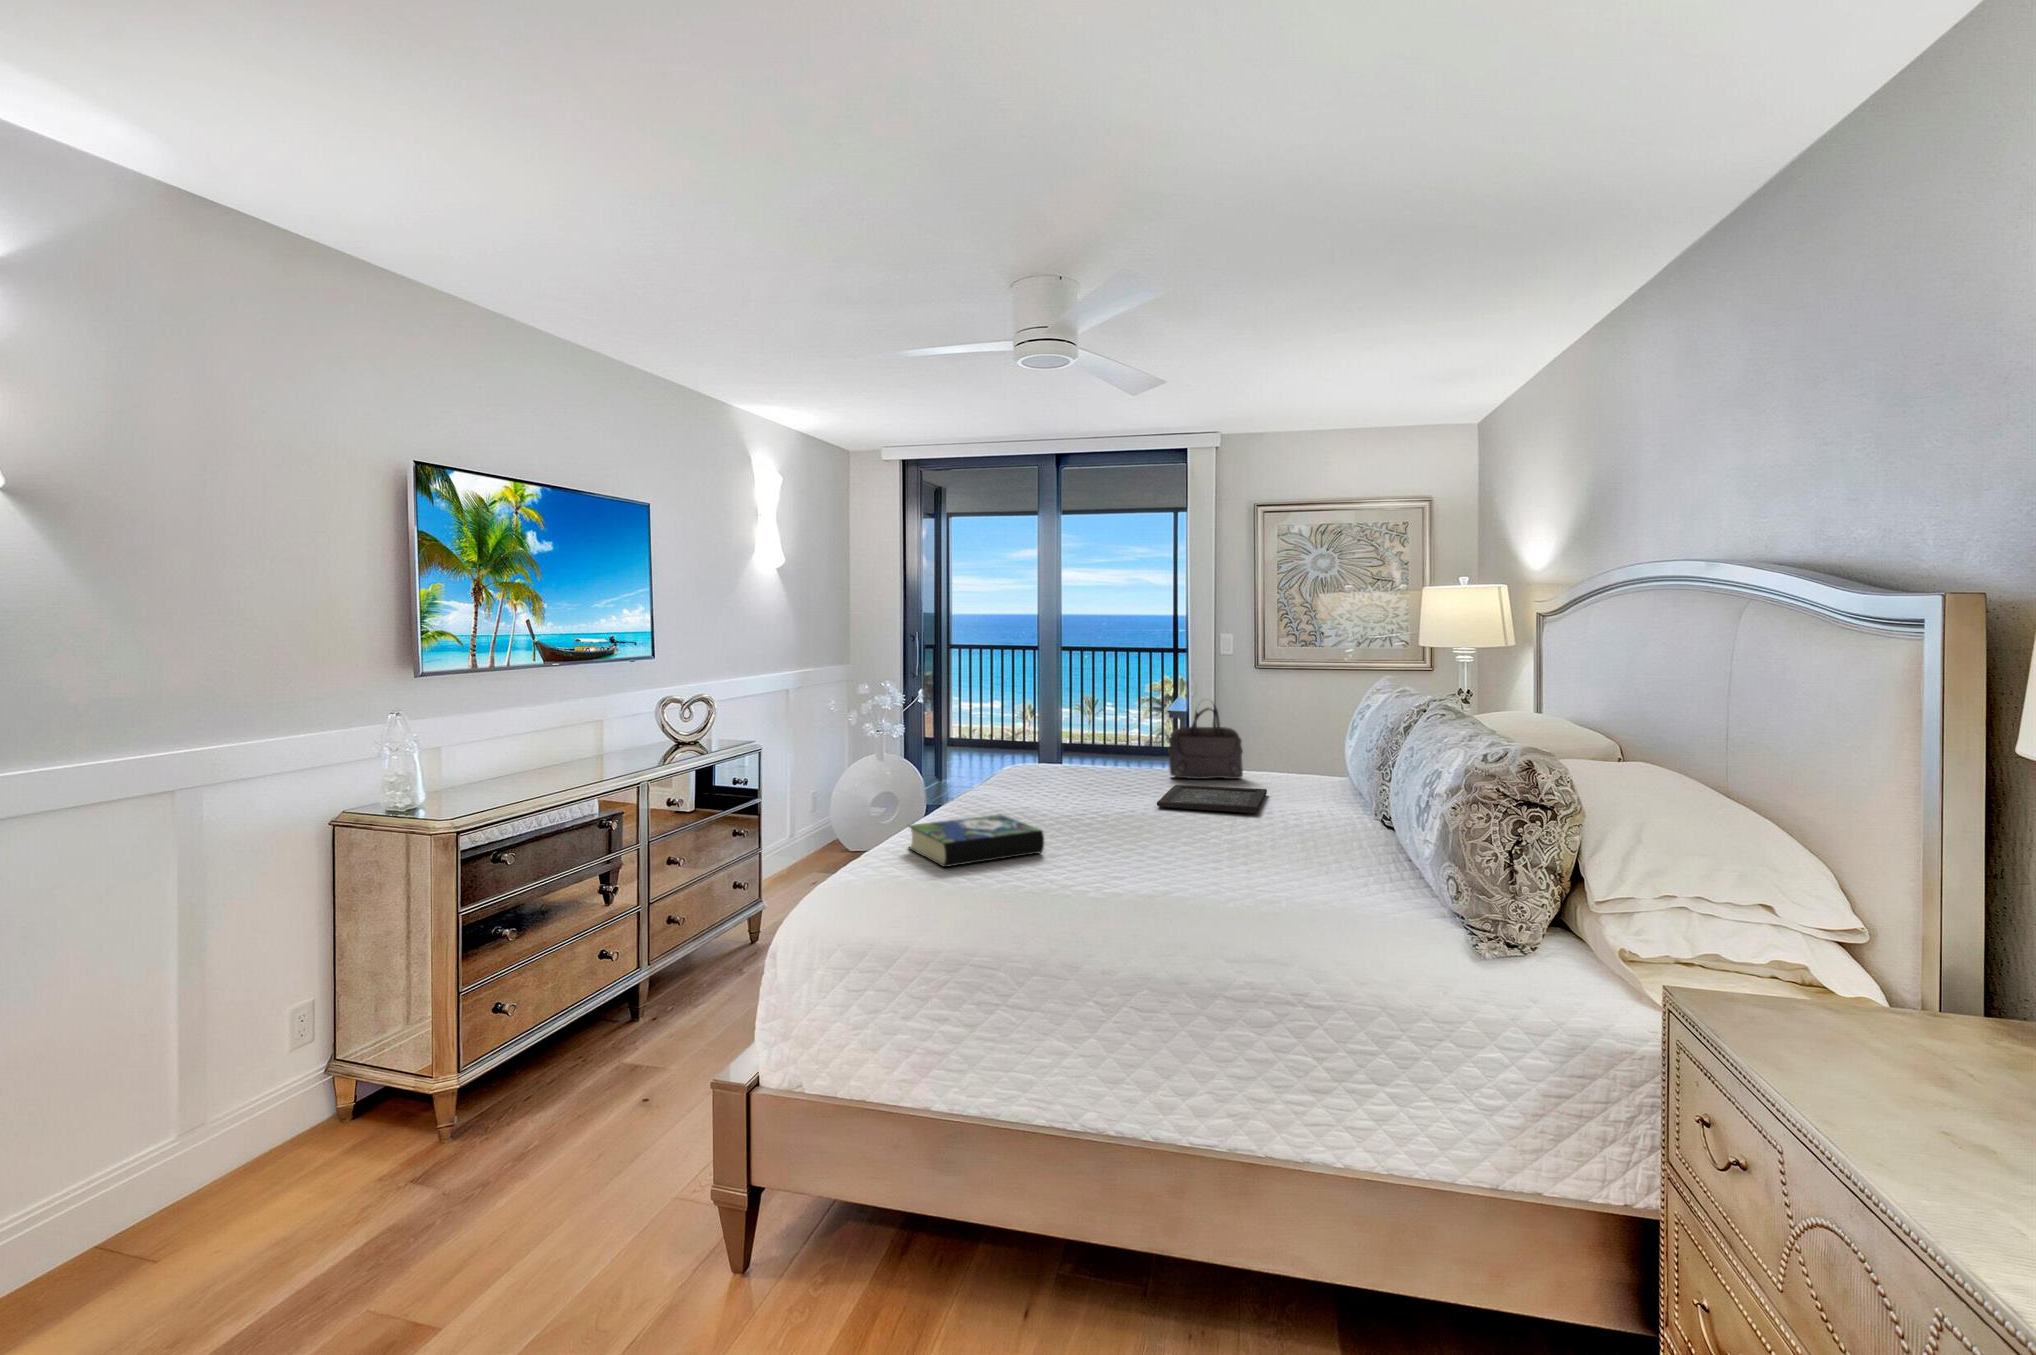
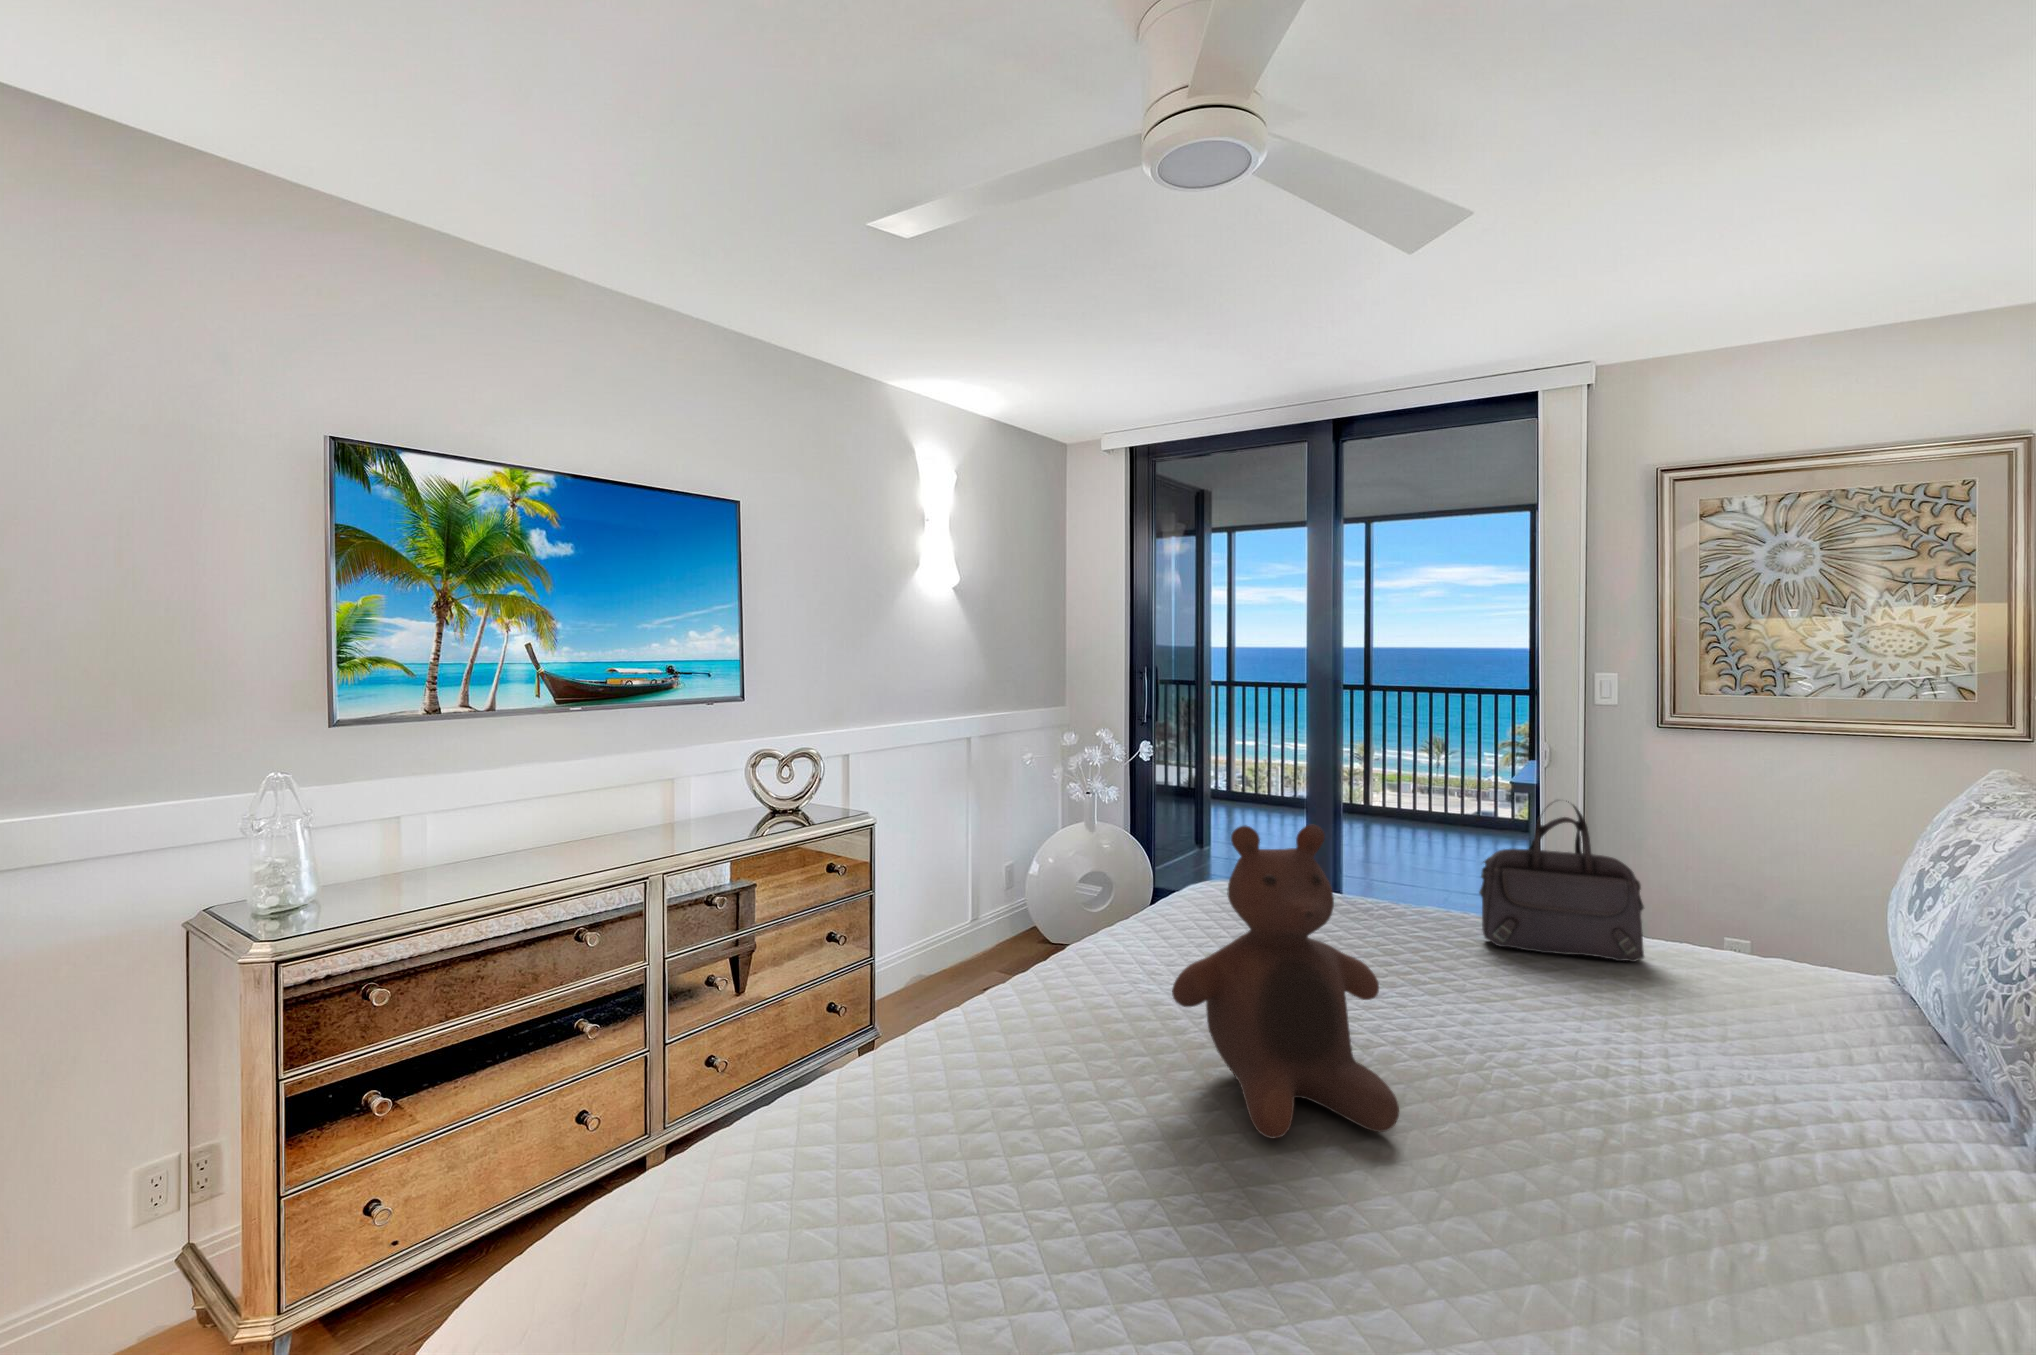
stuffed bear: none [1047,704,1147,835] -> present [1172,824,1399,1139]
tray: present [1157,785,1267,813] -> none [1440,971,1711,1100]
book: present [909,815,1044,867] -> none [843,1052,1111,1223]

